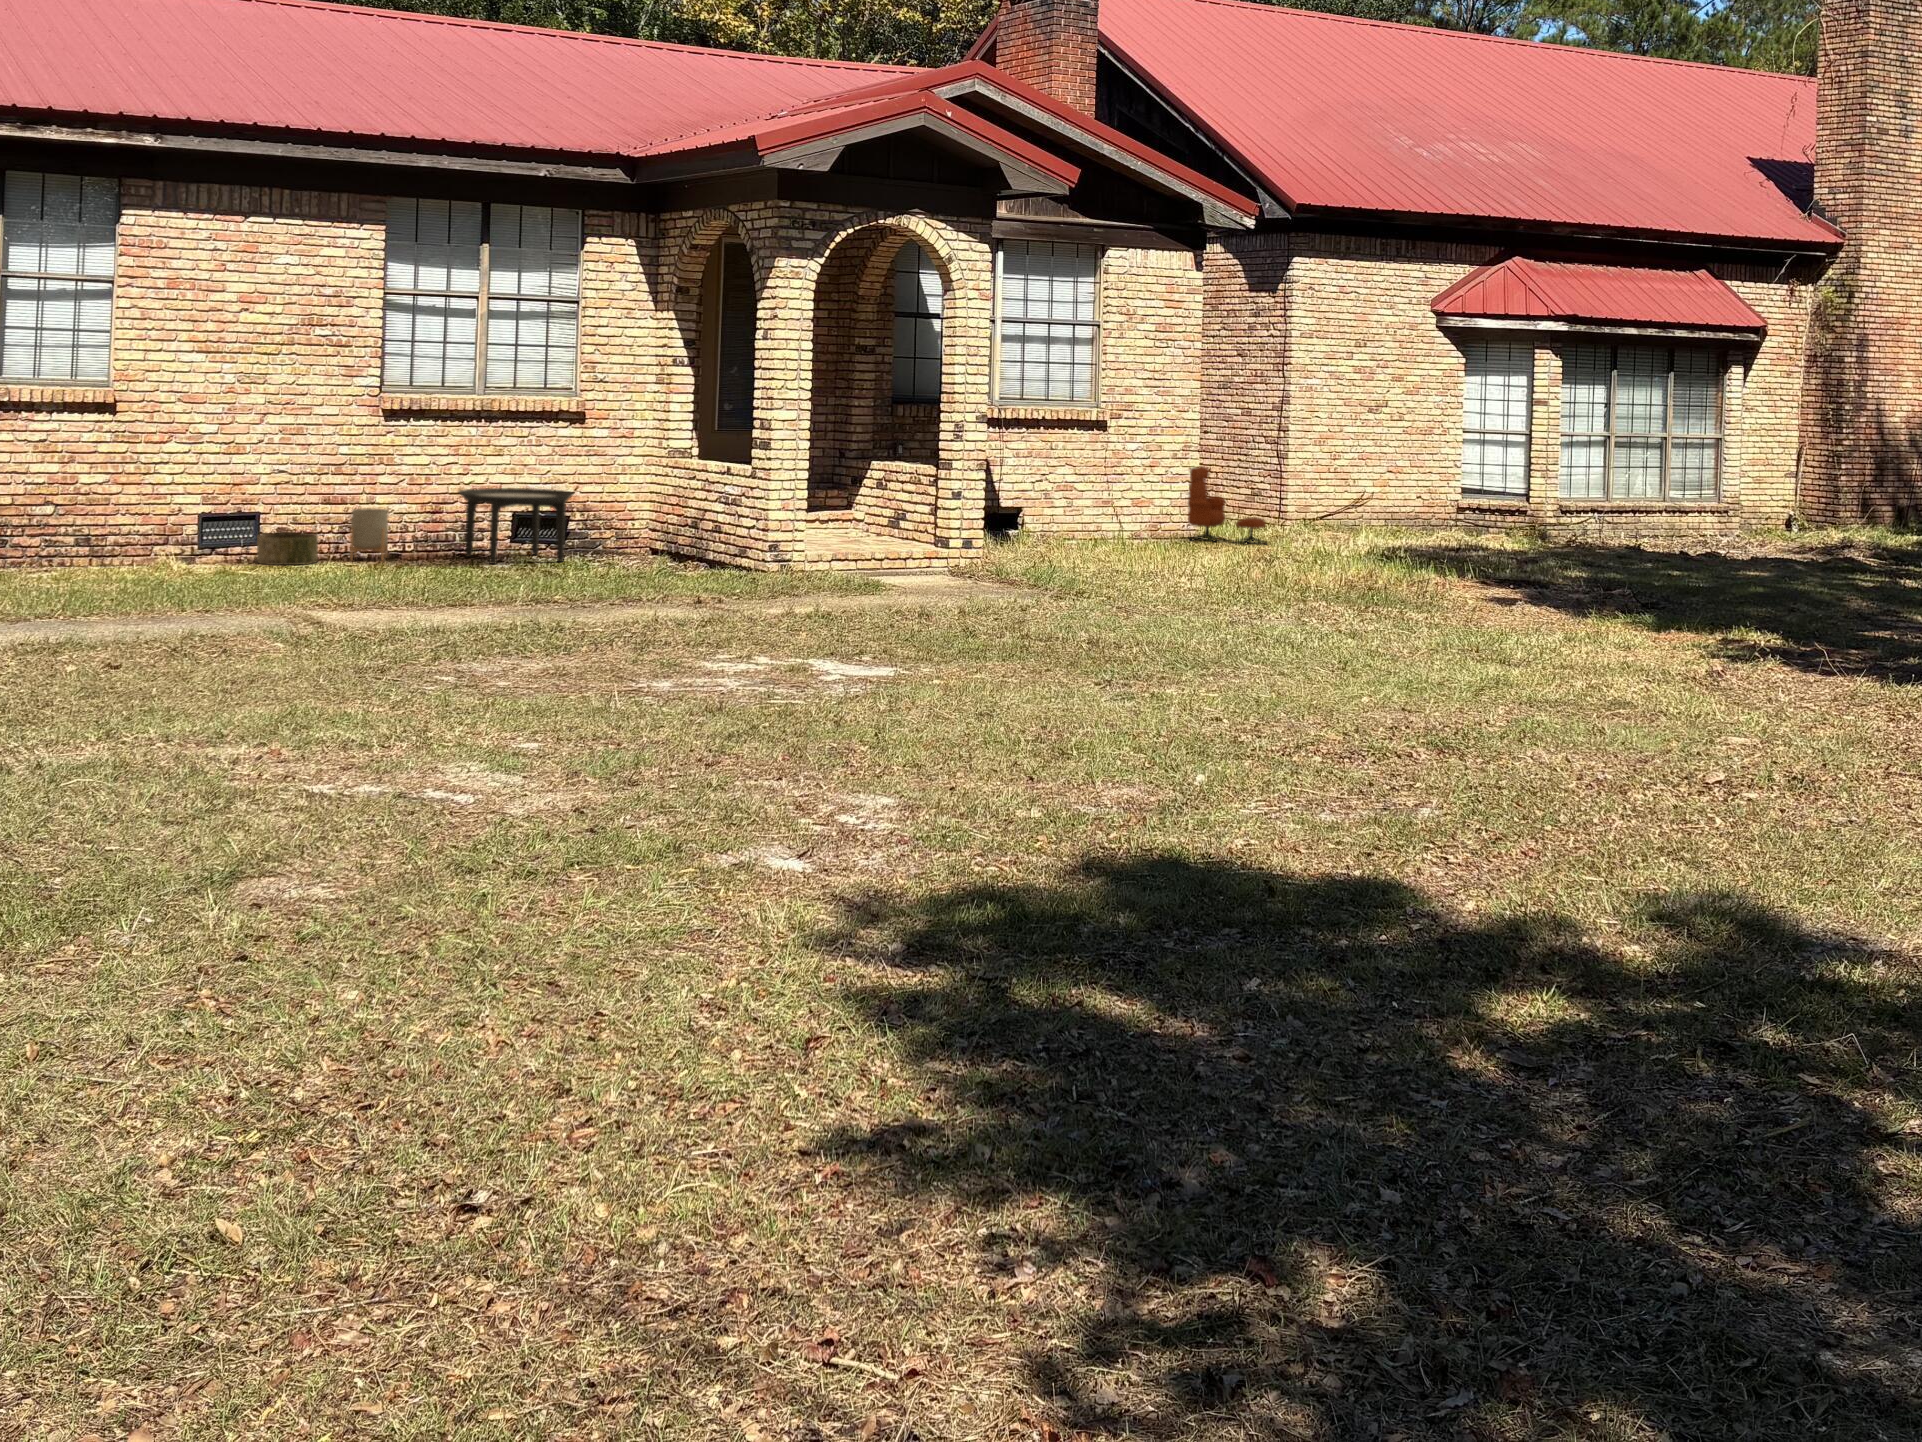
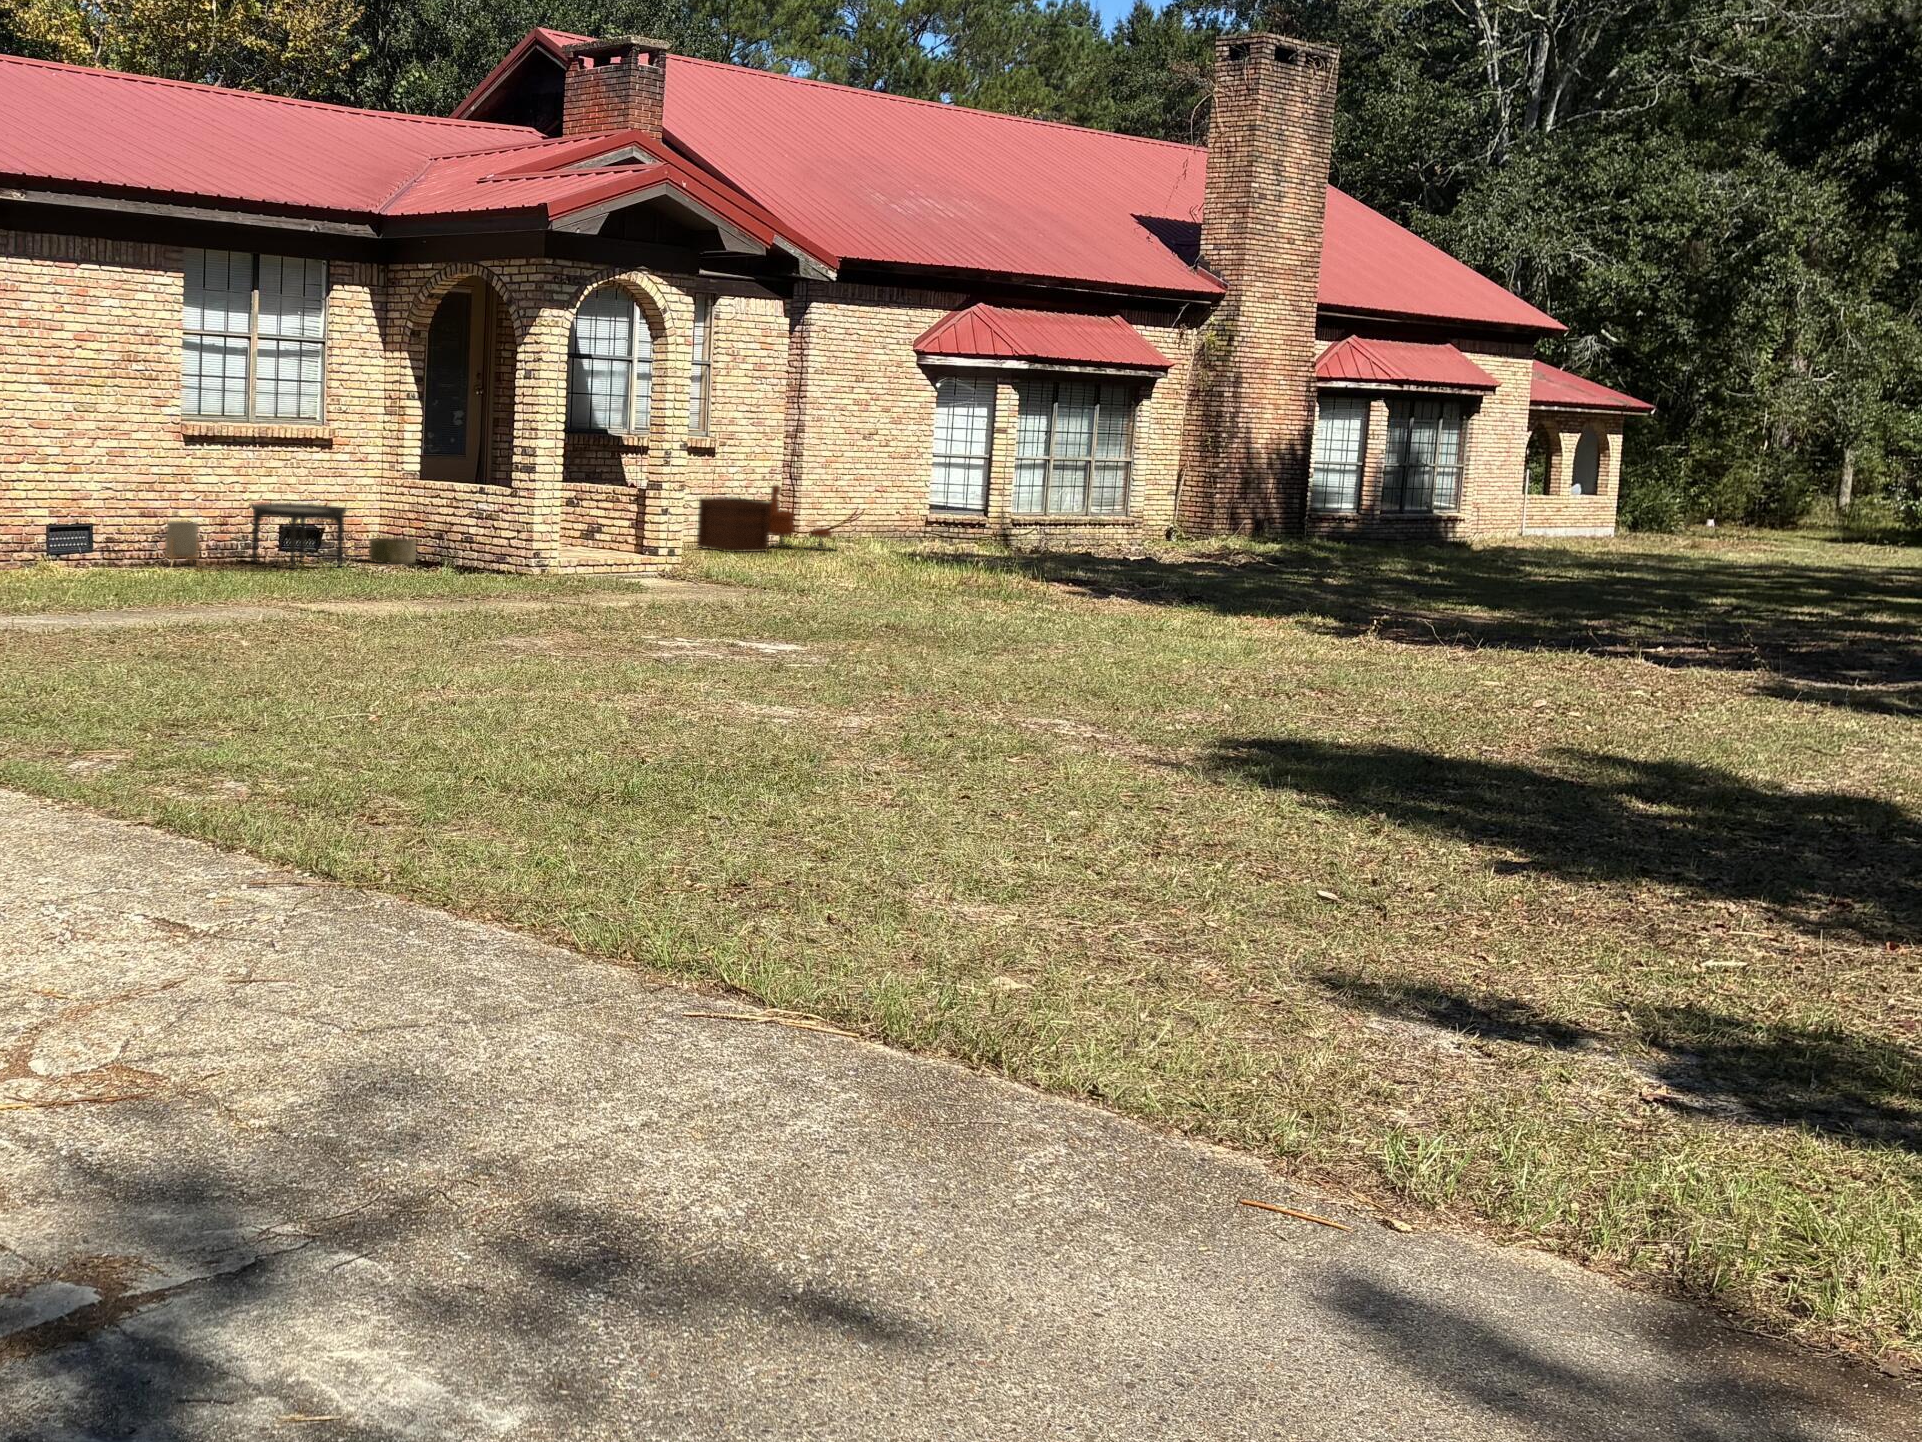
wooden crate: none [1094,482,1176,546] -> present [697,497,771,552]
basket: present [257,528,318,565] -> present [369,537,416,564]

